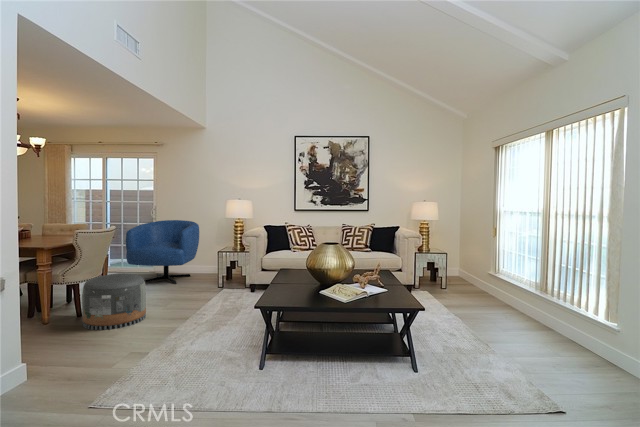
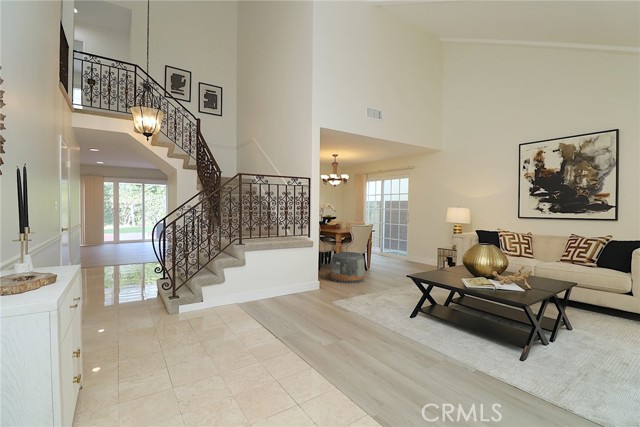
armchair: present [126,220,199,284] -> none [380,223,432,270]

